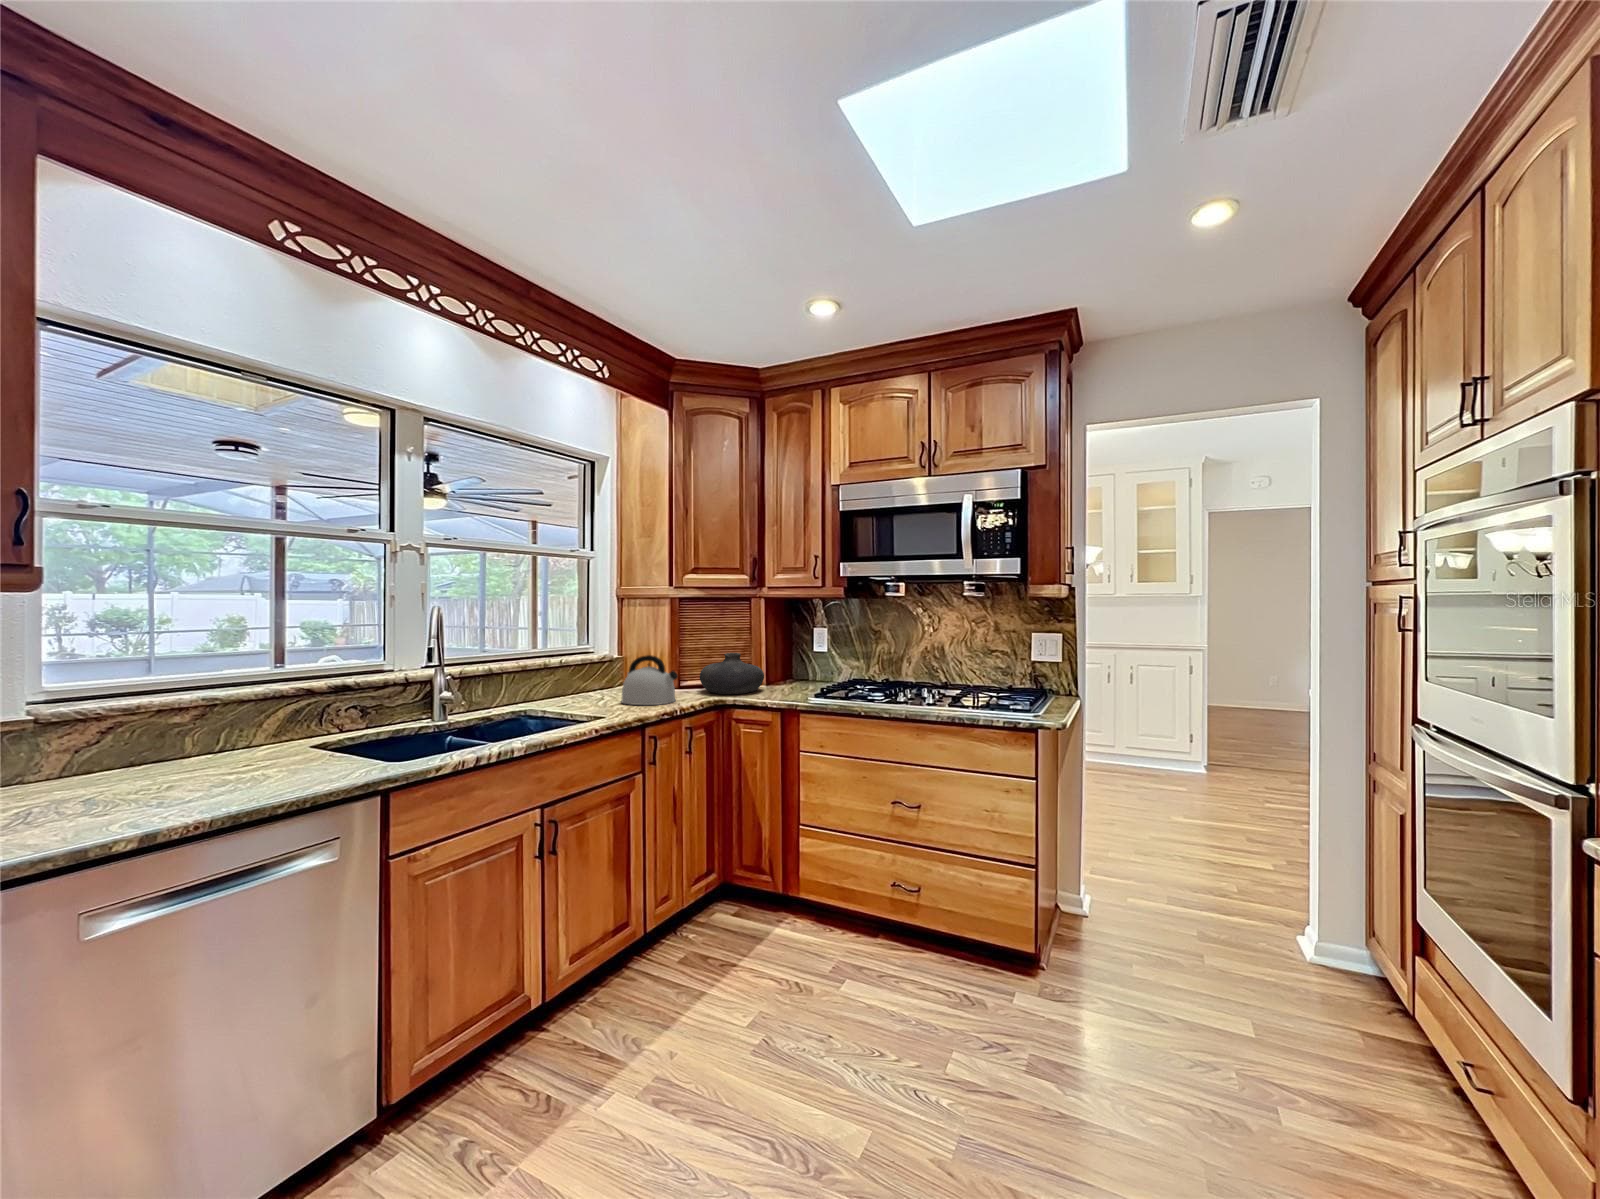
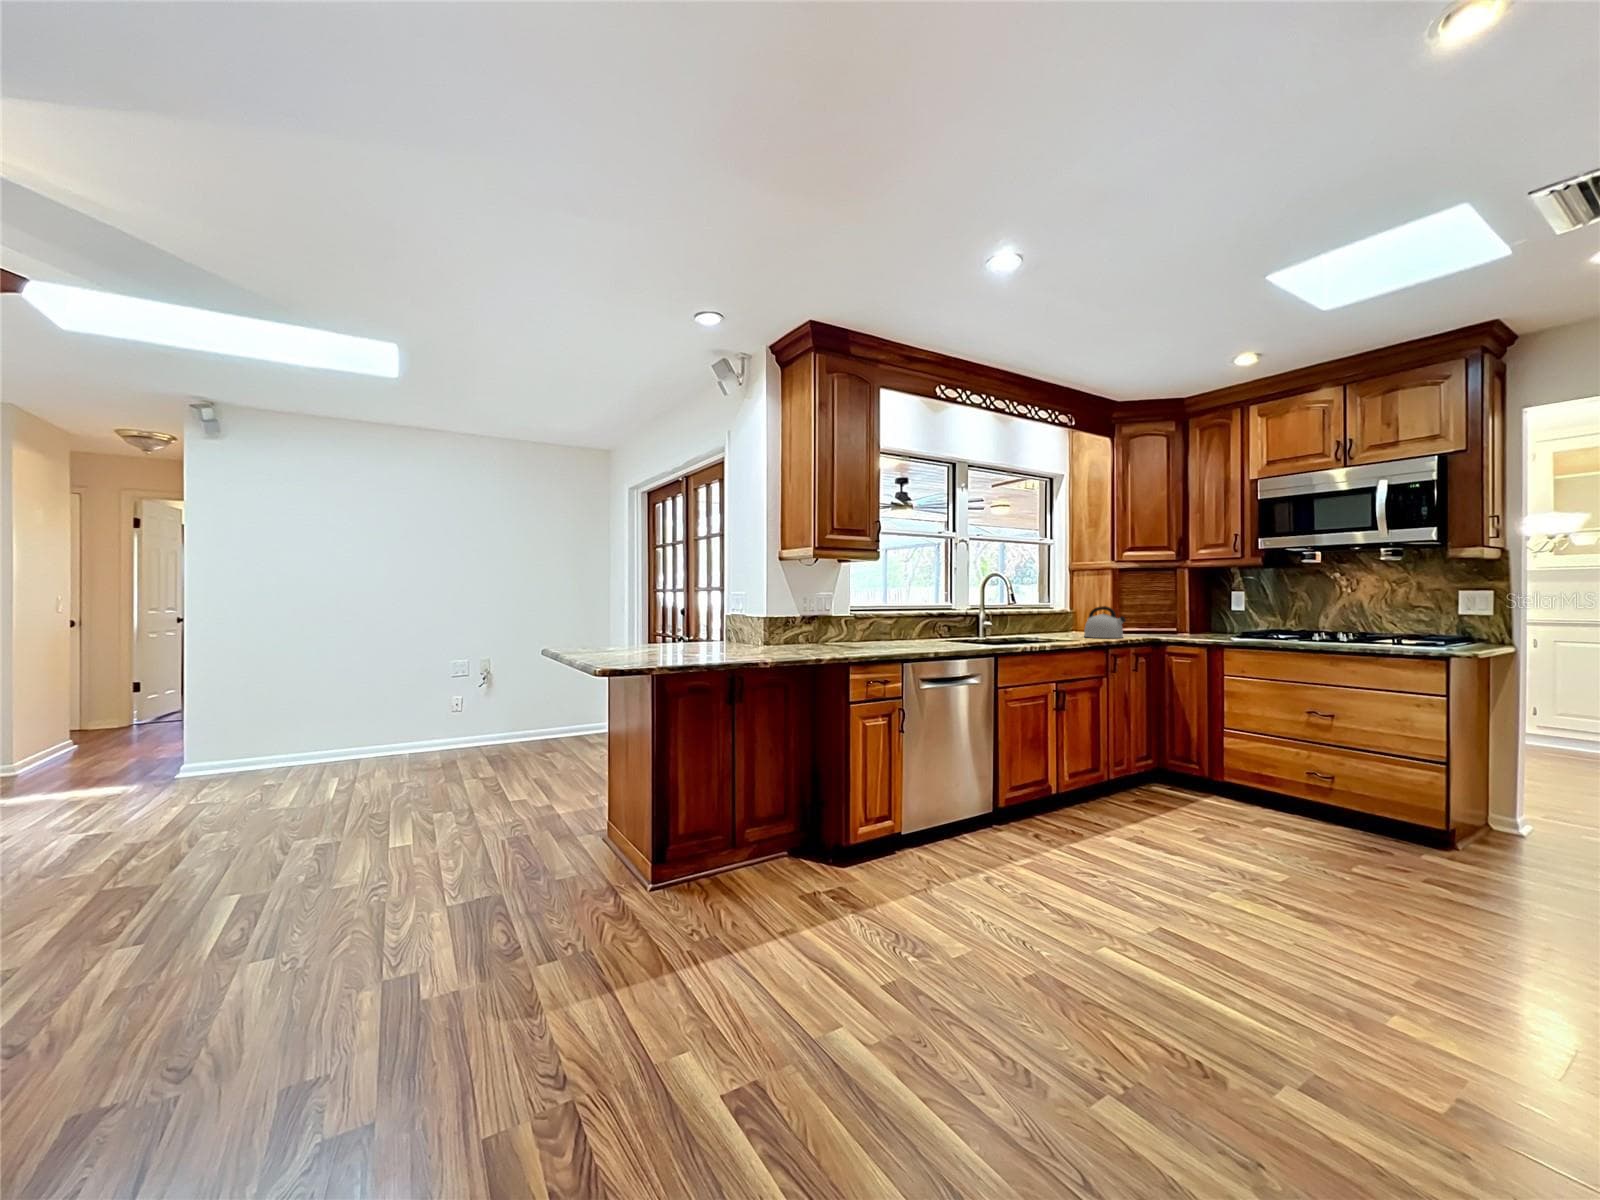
vase: present [700,653,764,694] -> none [1137,608,1190,636]

